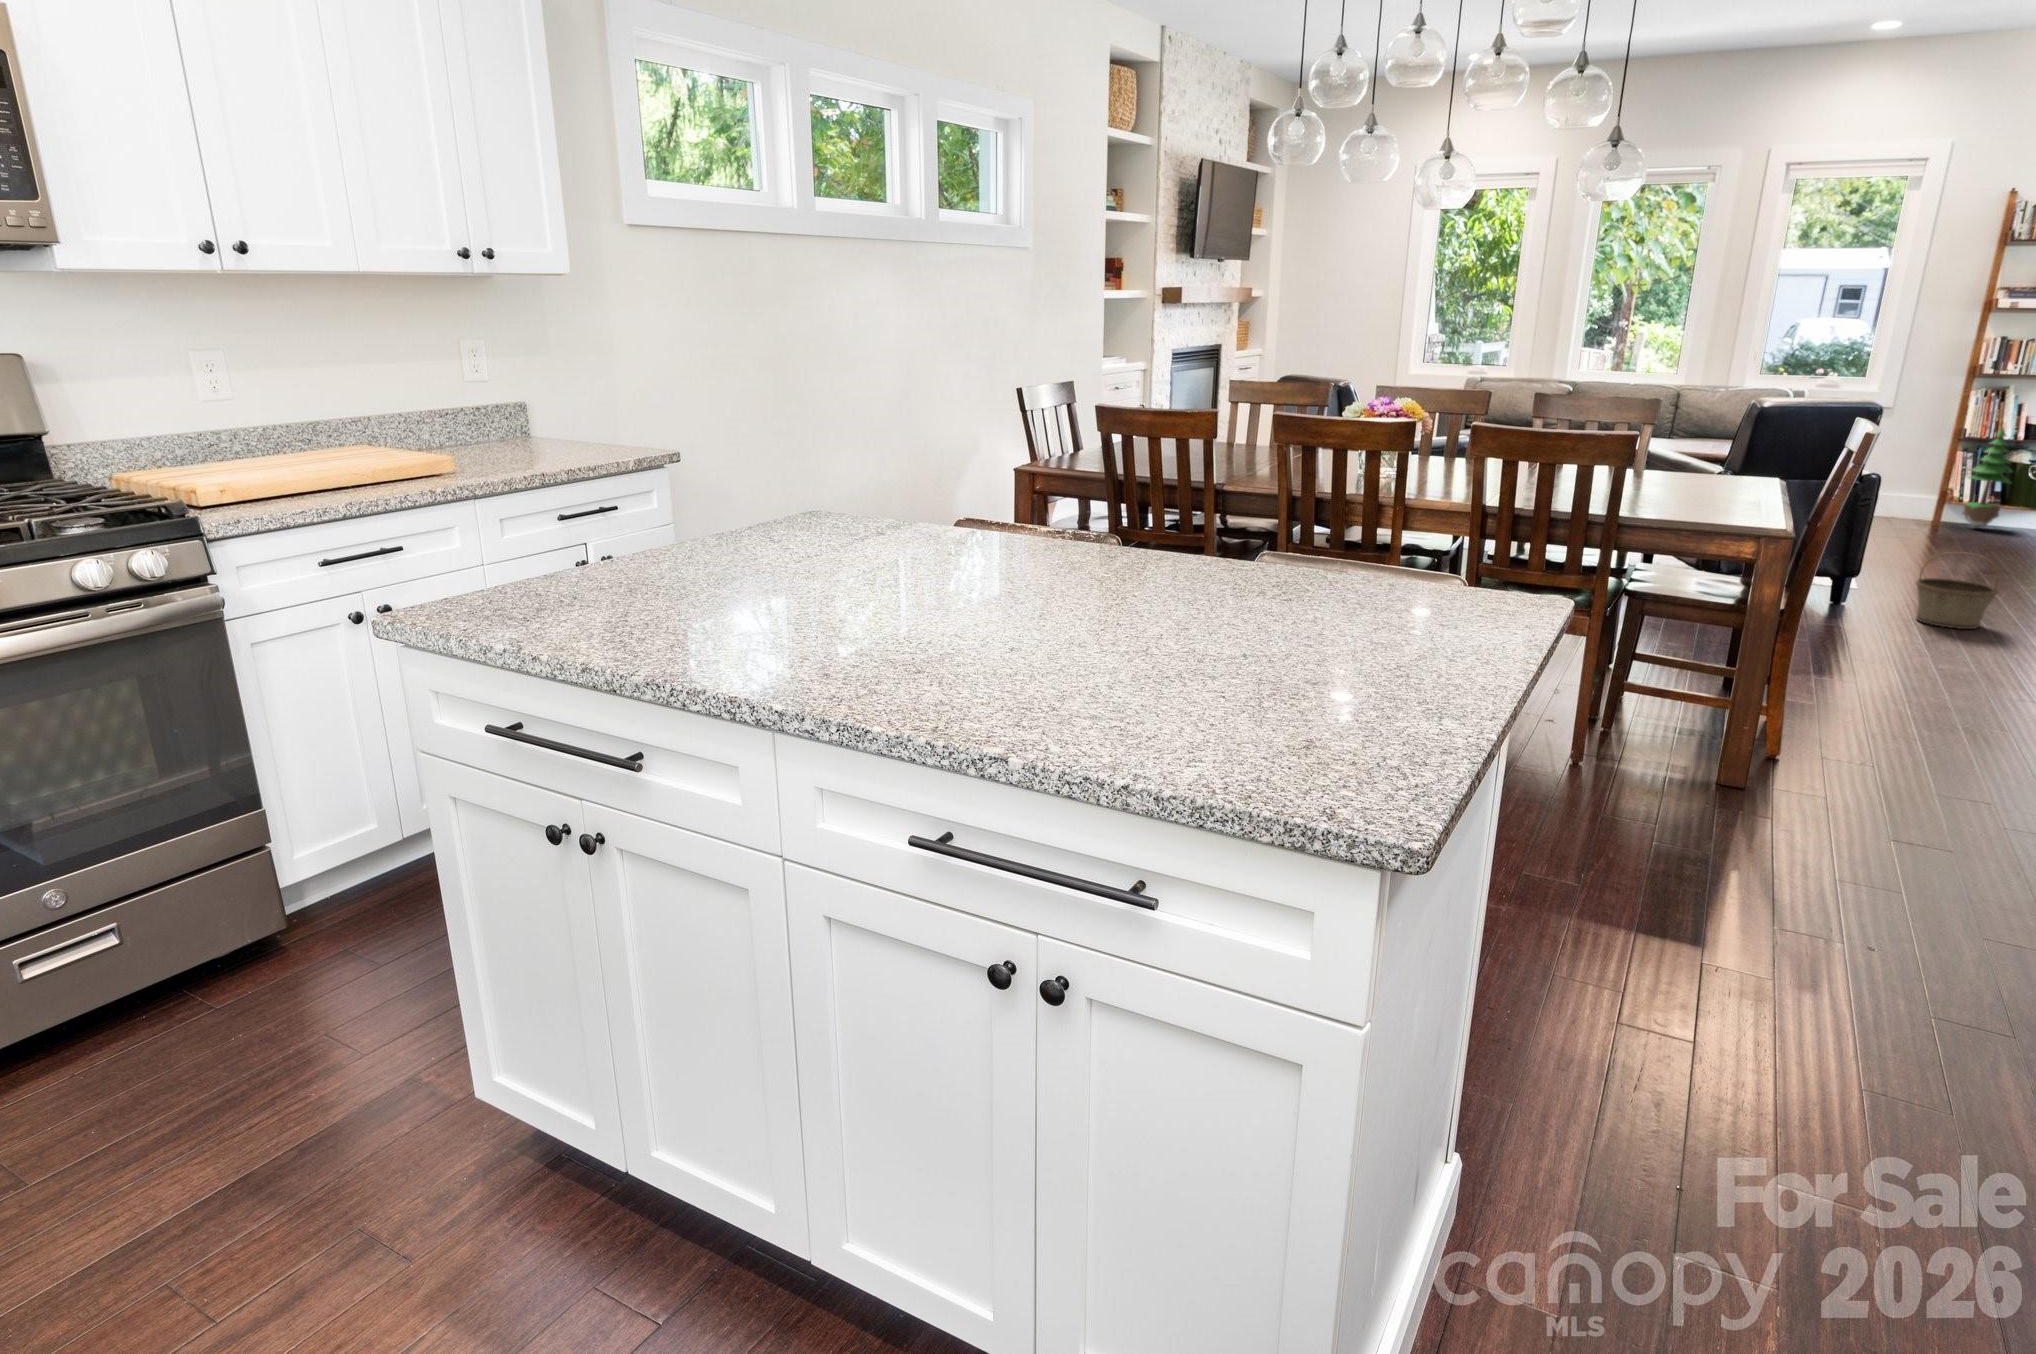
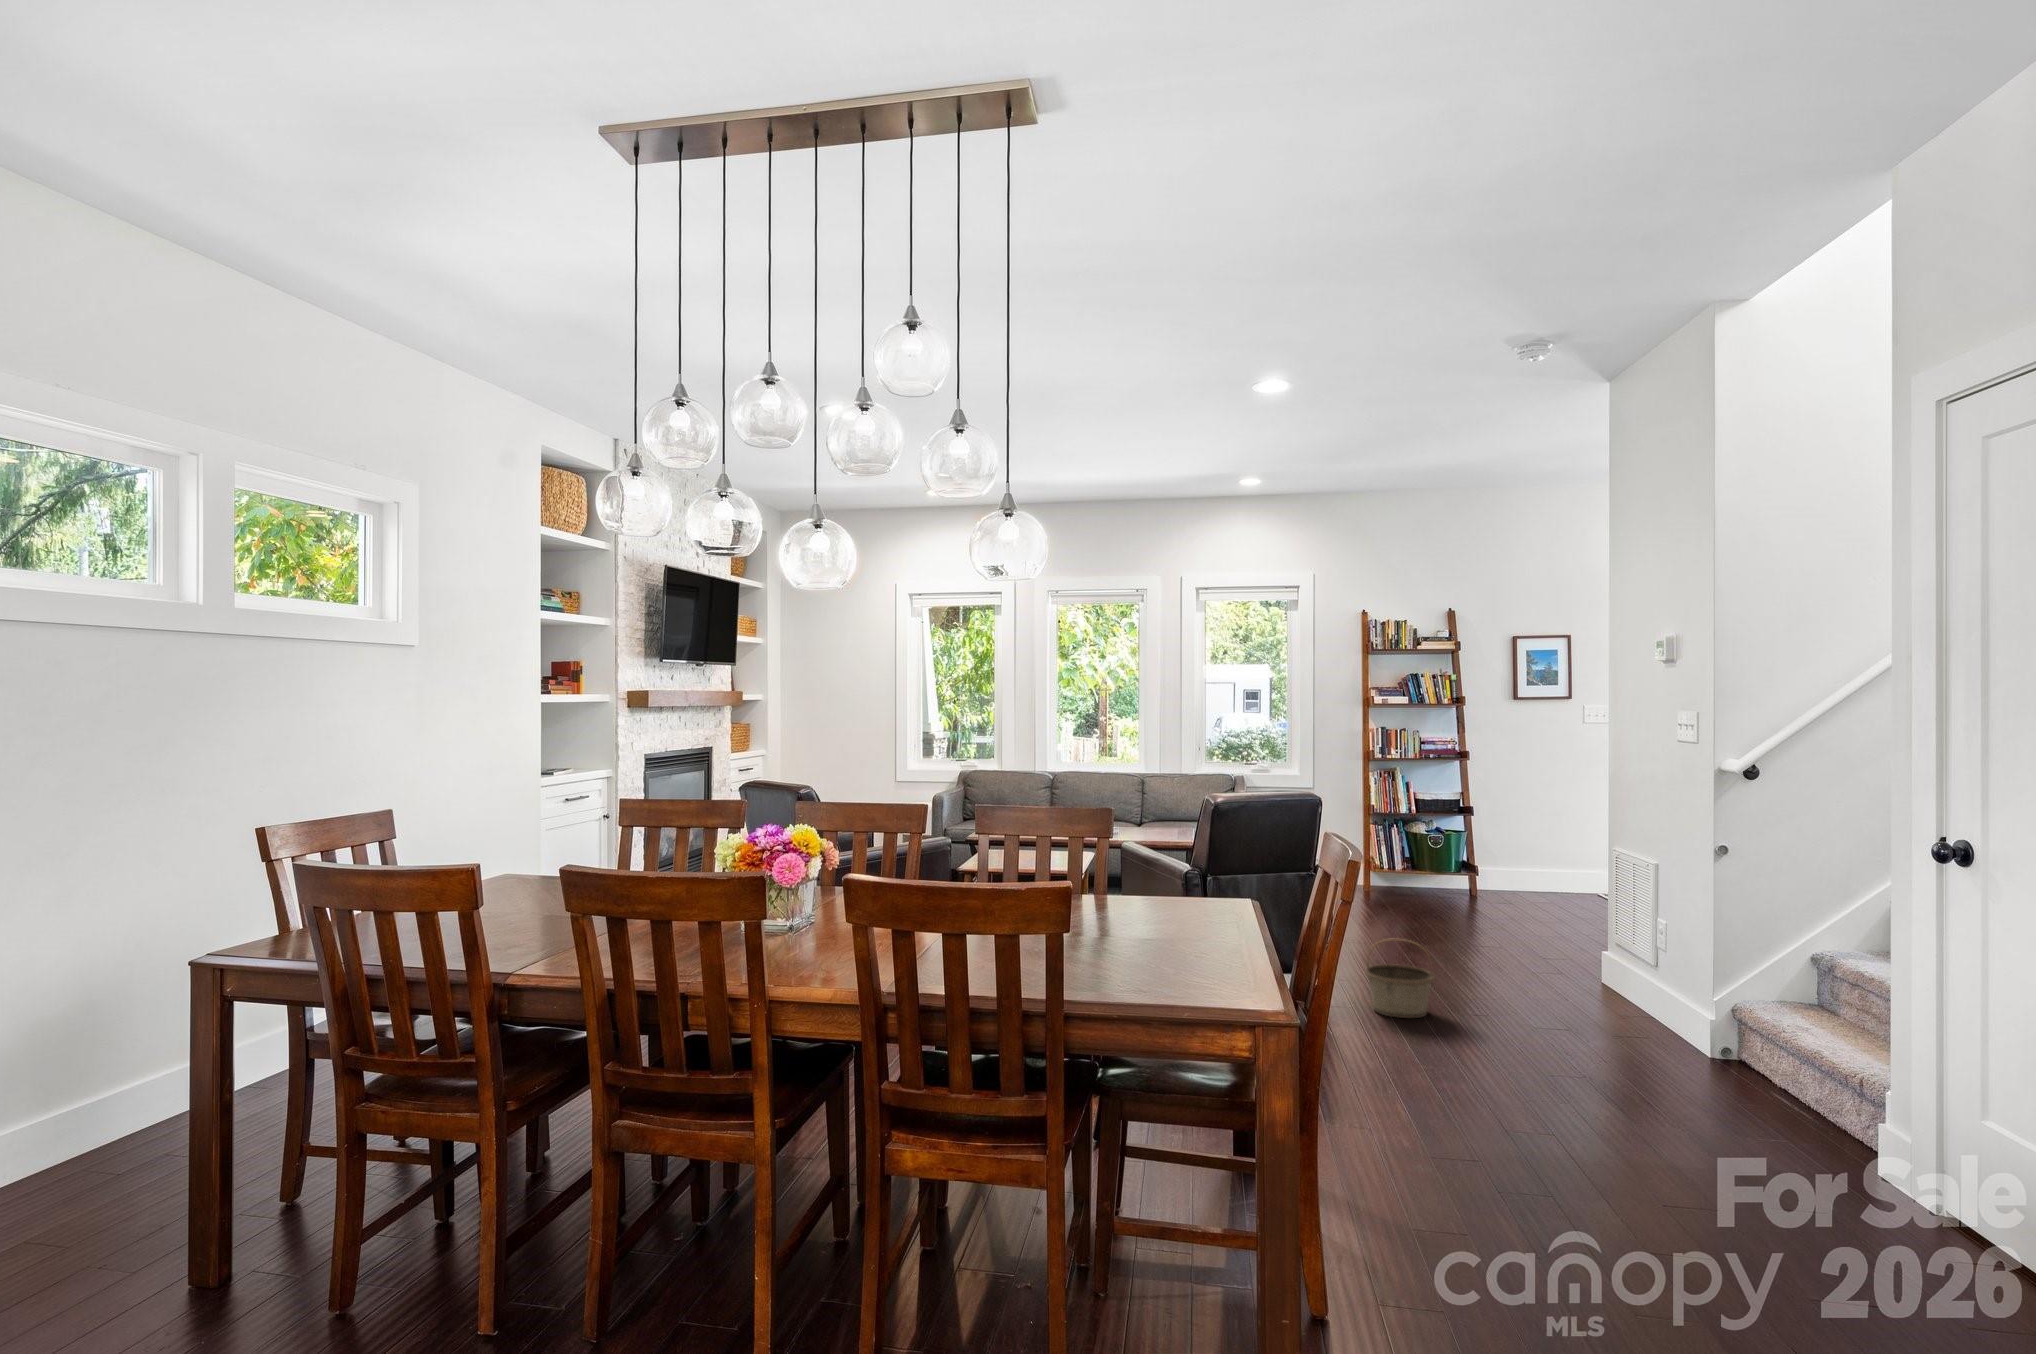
potted tree: present [1962,429,2012,528] -> none [1383,802,1417,892]

